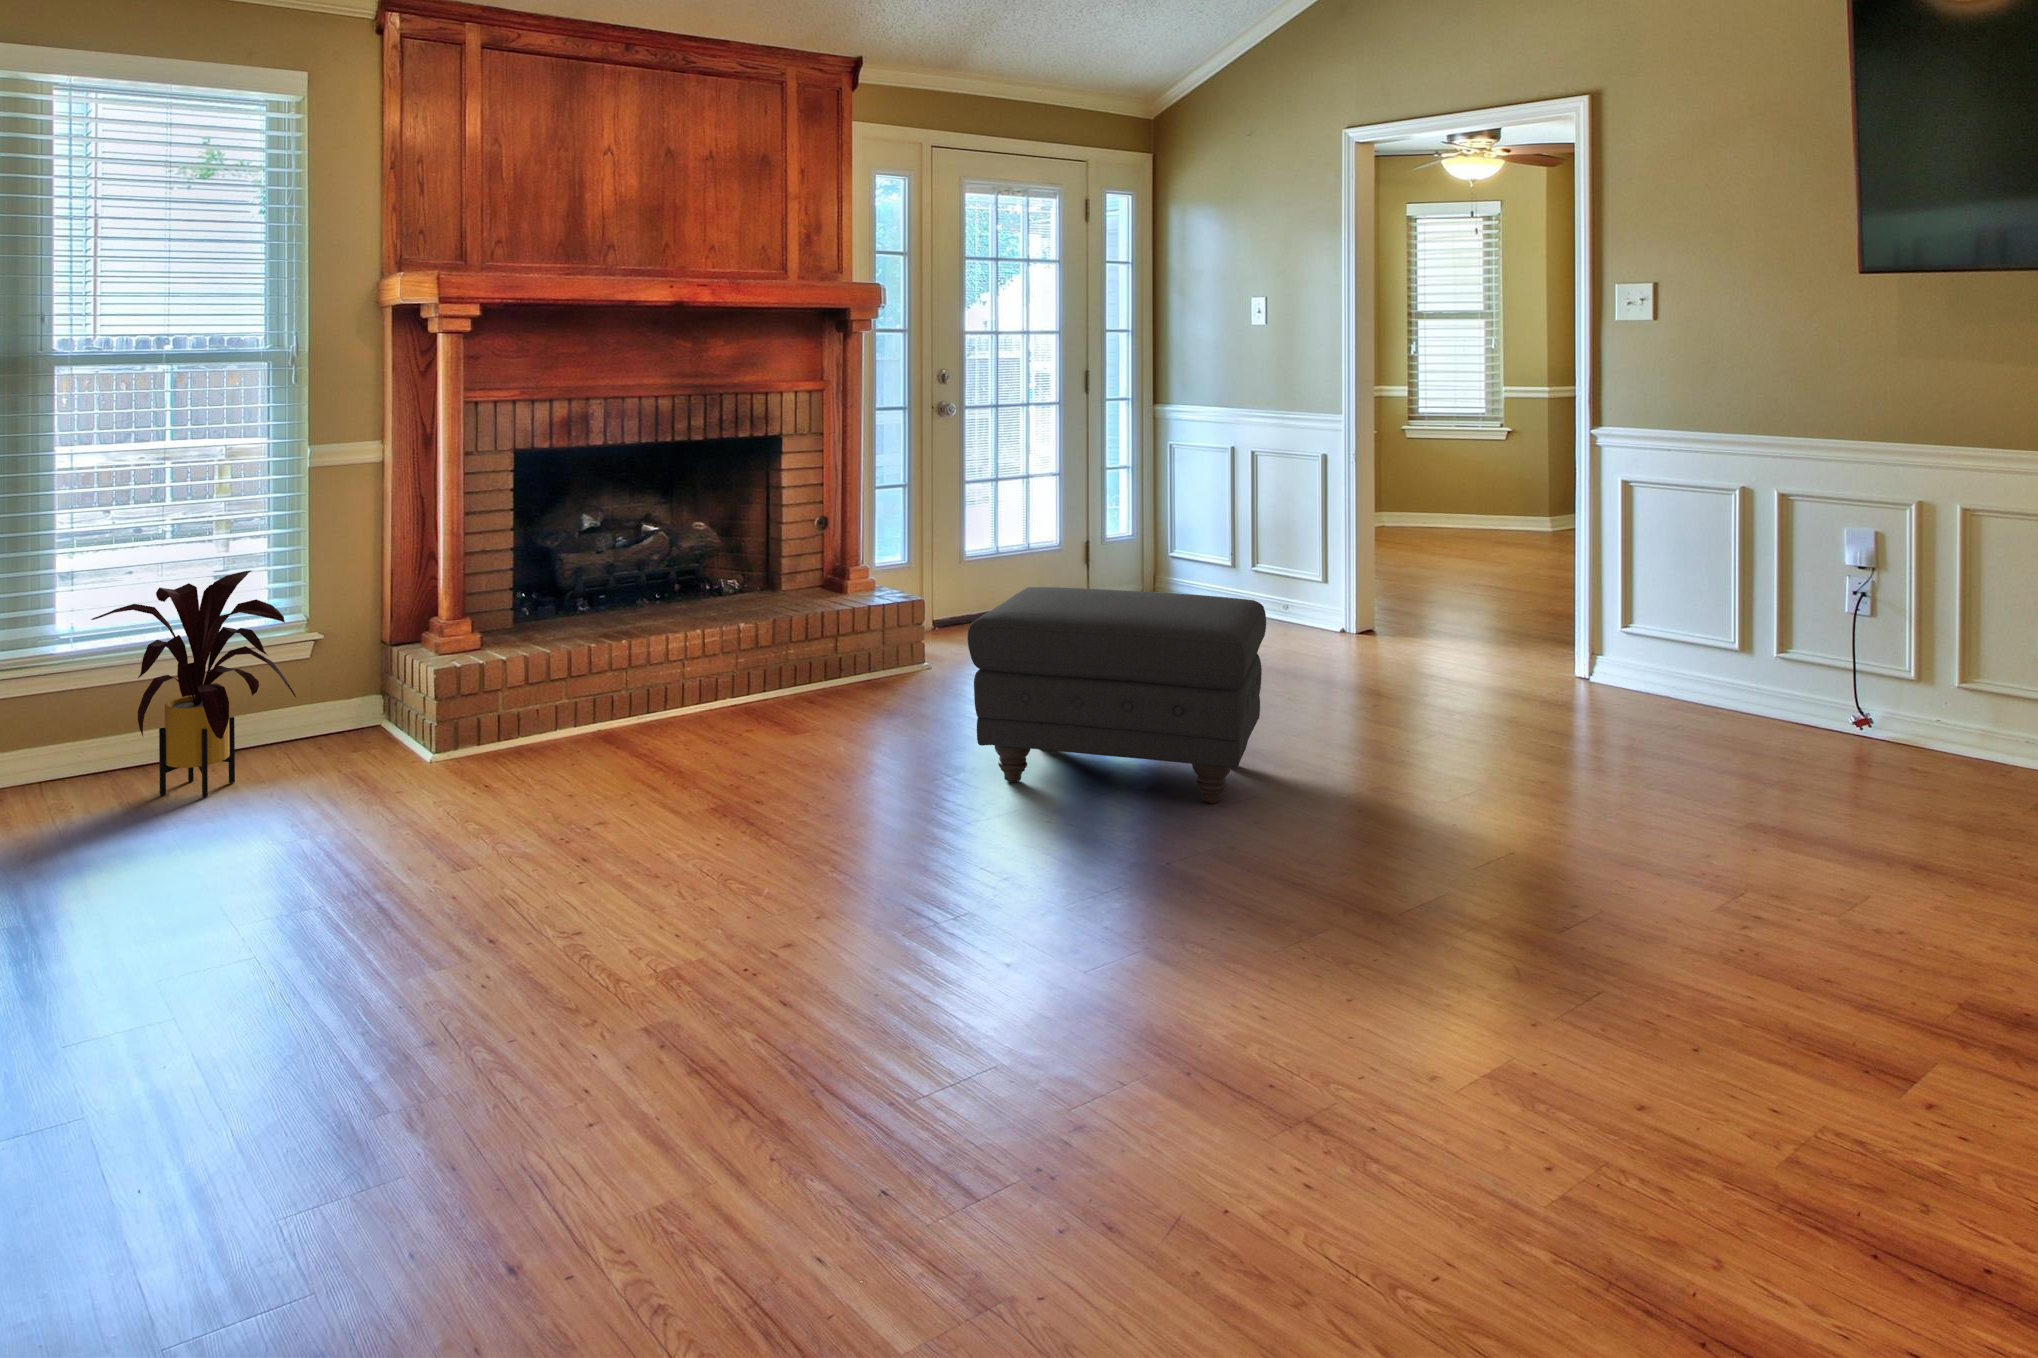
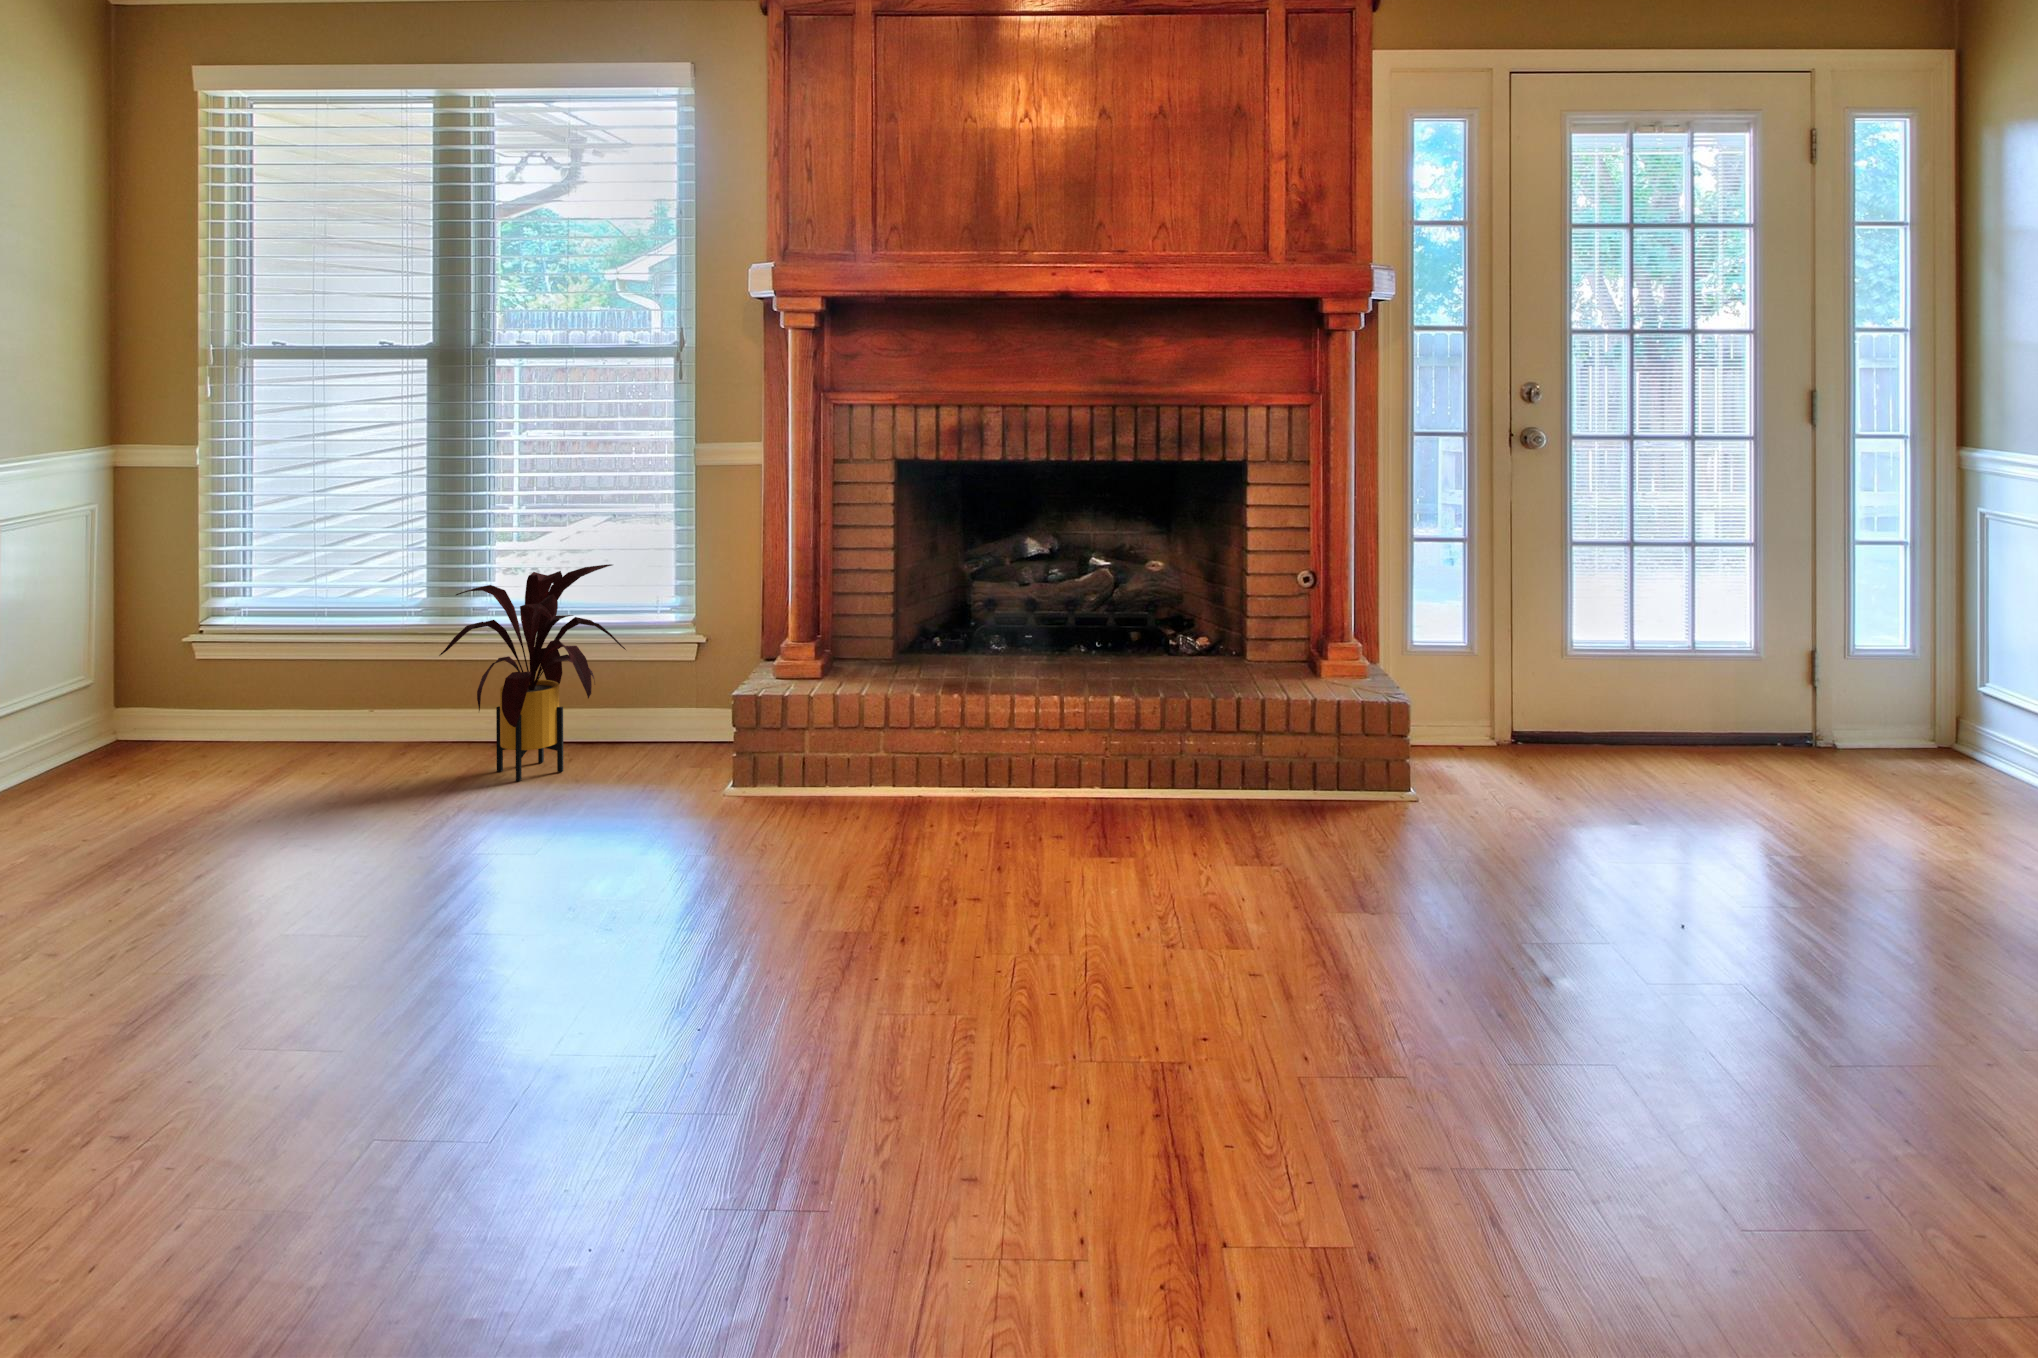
ottoman: present [968,587,1266,803] -> none [1146,708,1672,1131]

